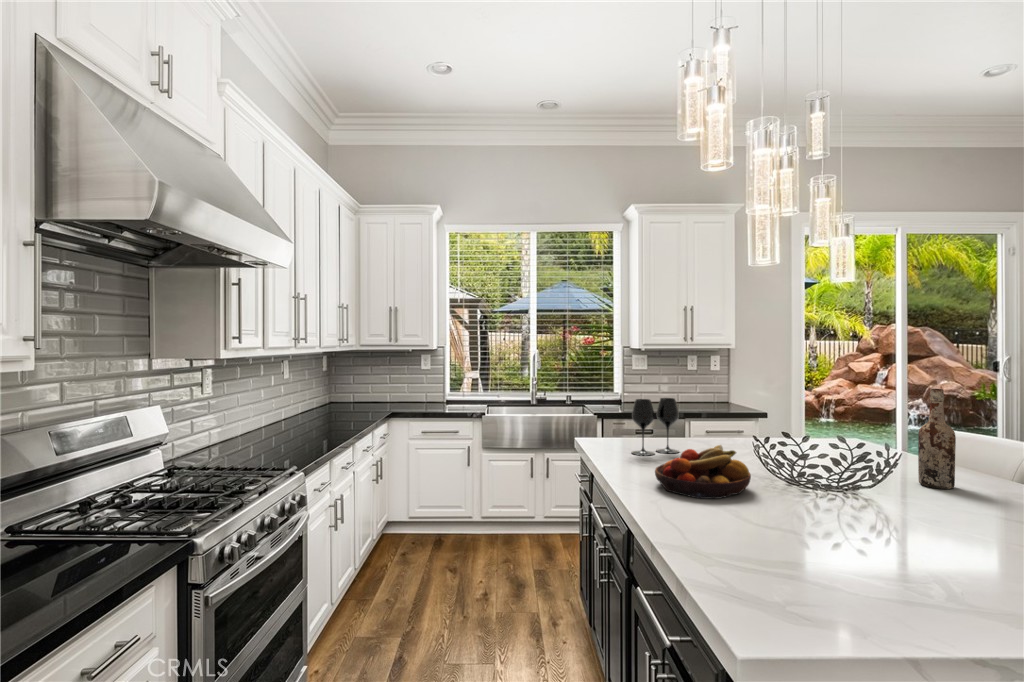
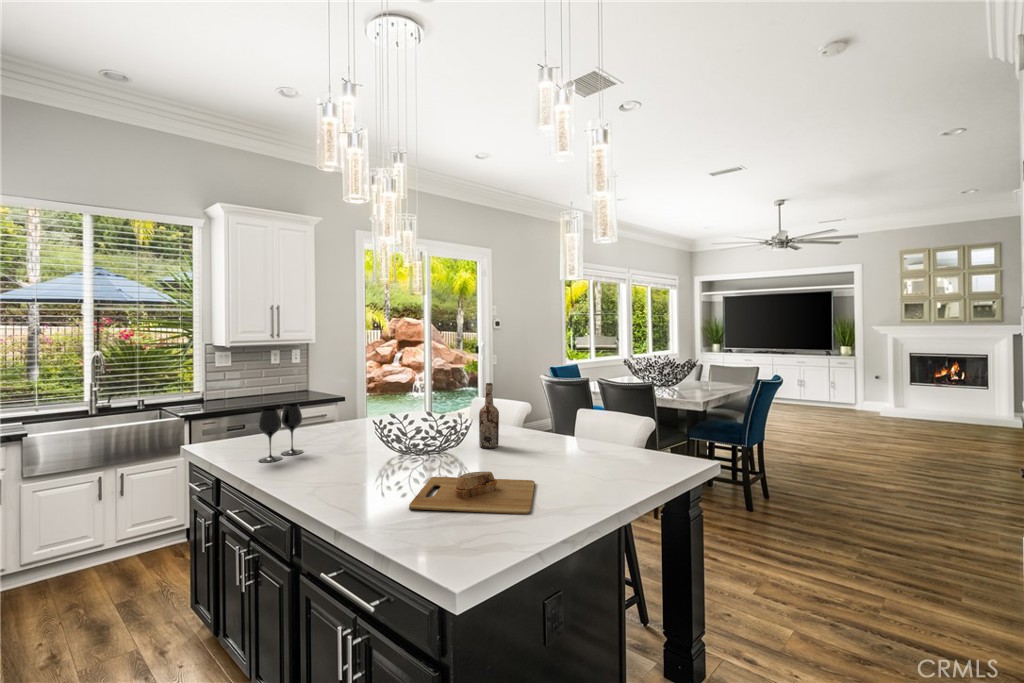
fruit bowl: present [655,445,751,499] -> none [304,444,386,497]
cutting board: none [758,499,987,573] -> present [409,472,535,514]

